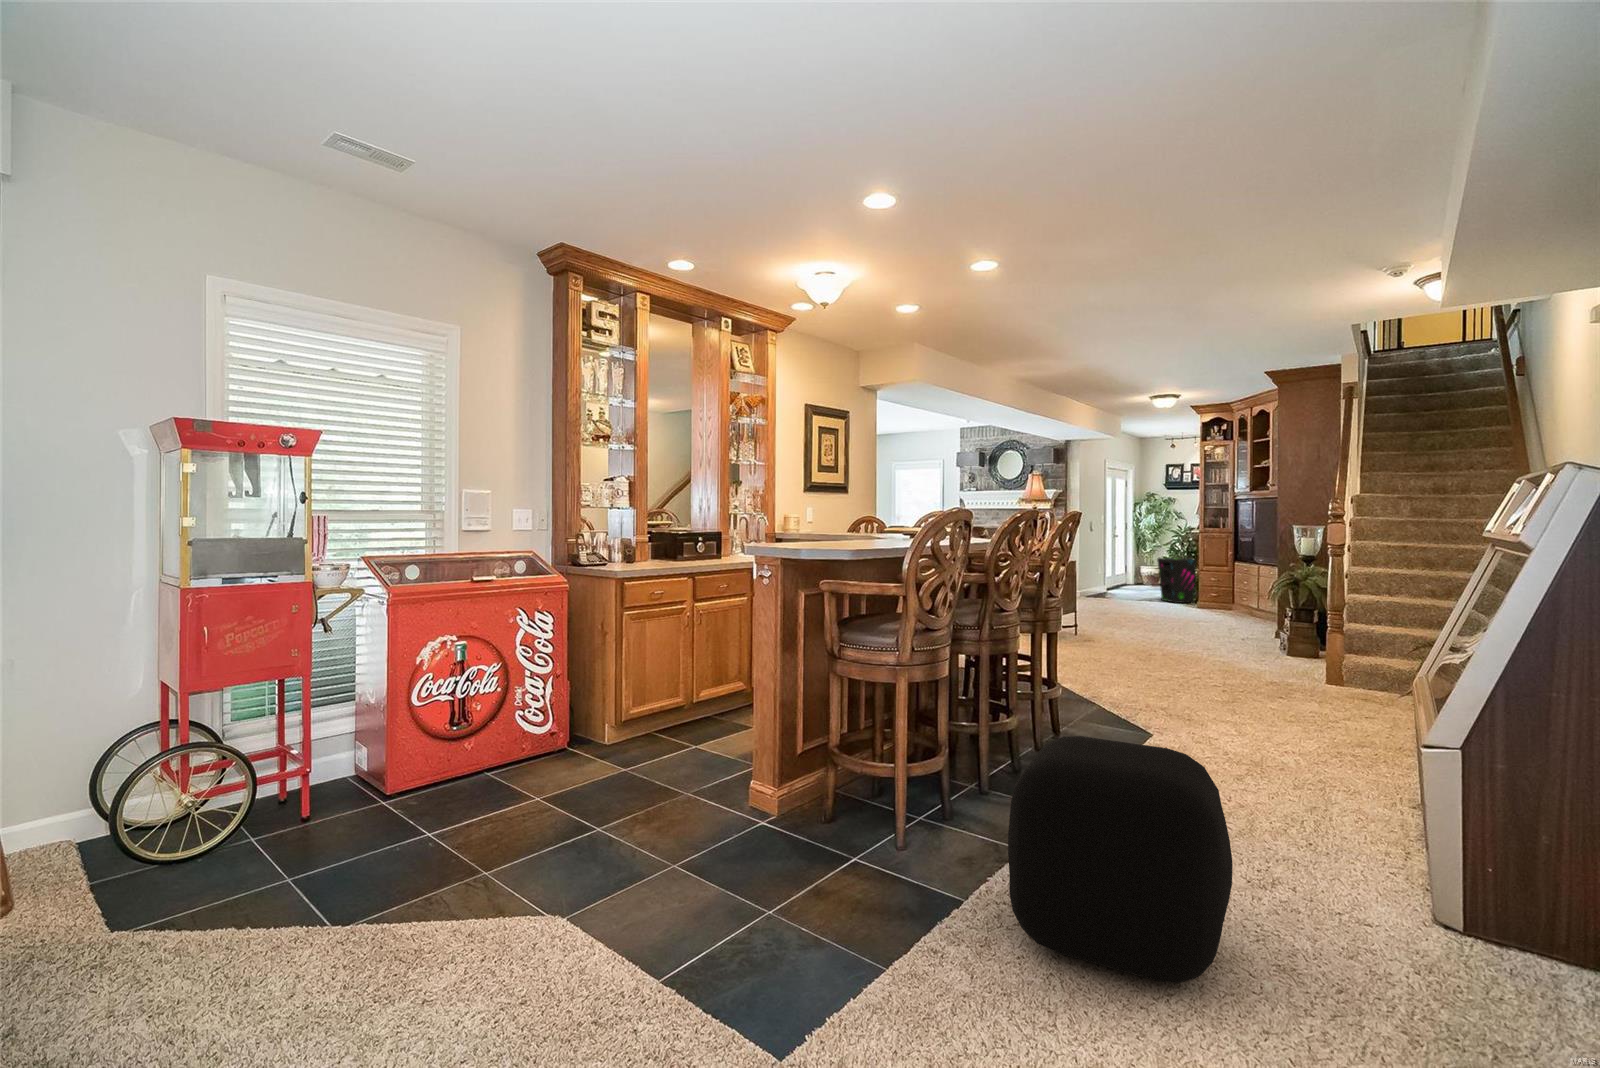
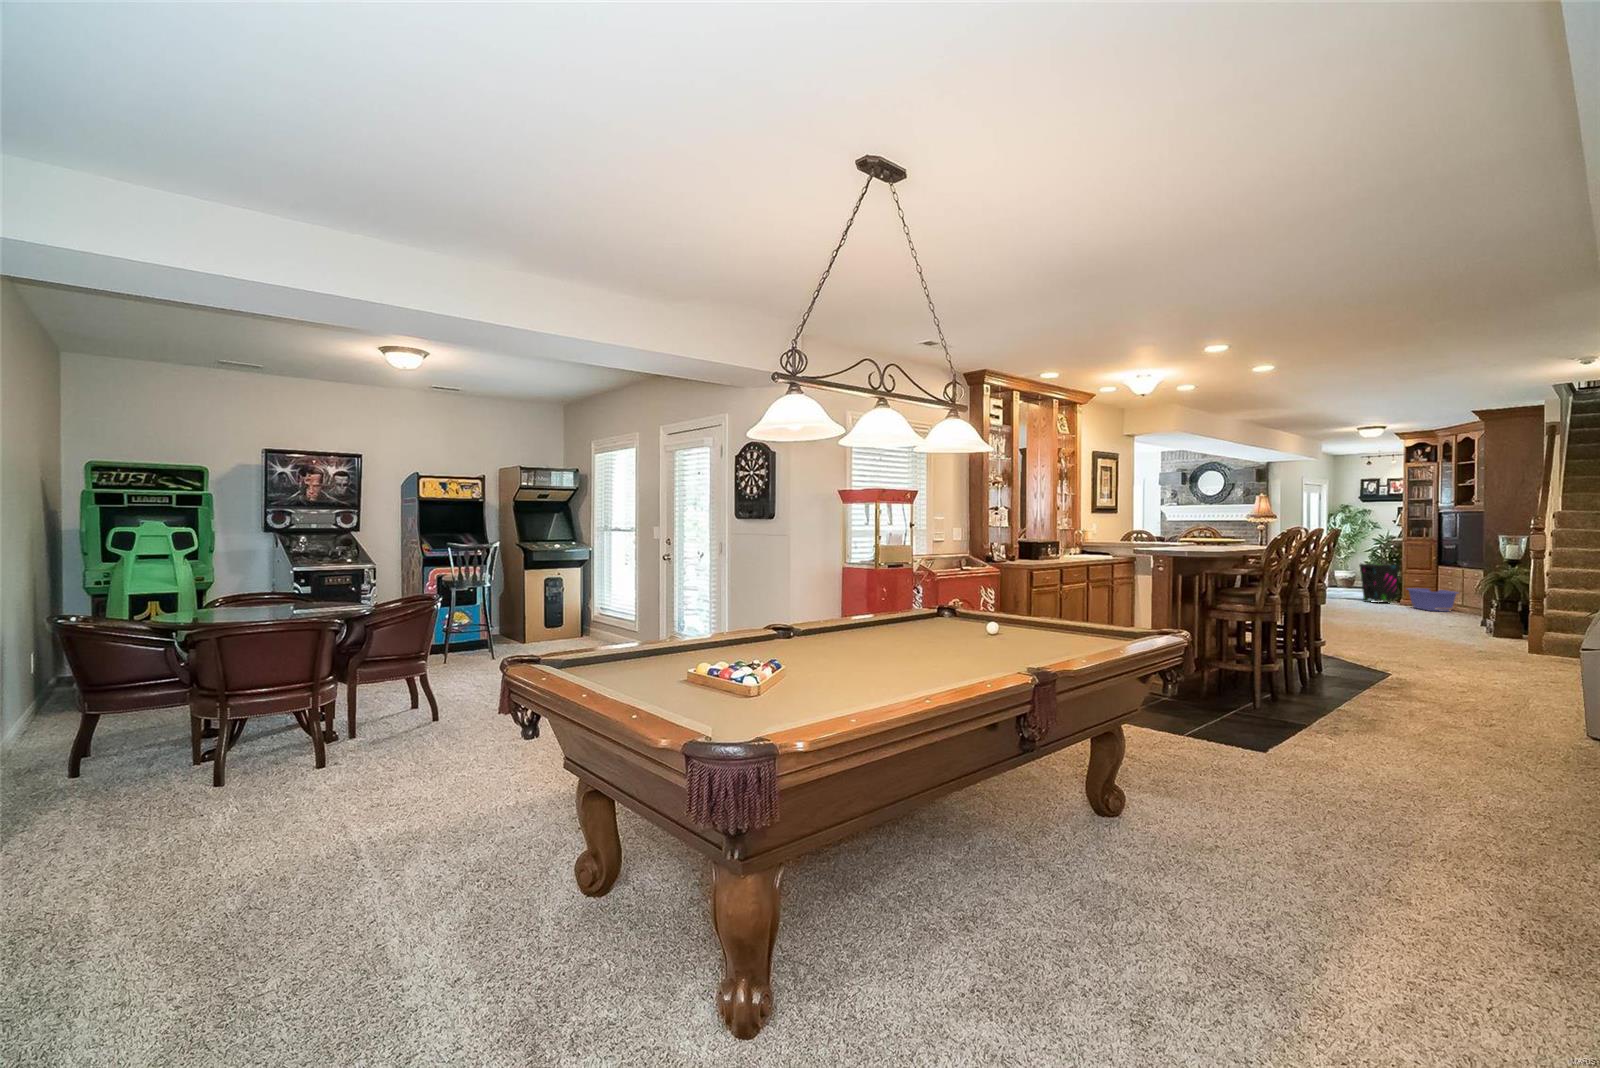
storage bin: none [1202,586,1255,613] -> present [1407,588,1458,612]
ottoman: present [1008,736,1233,983] -> none [1345,646,1476,751]

